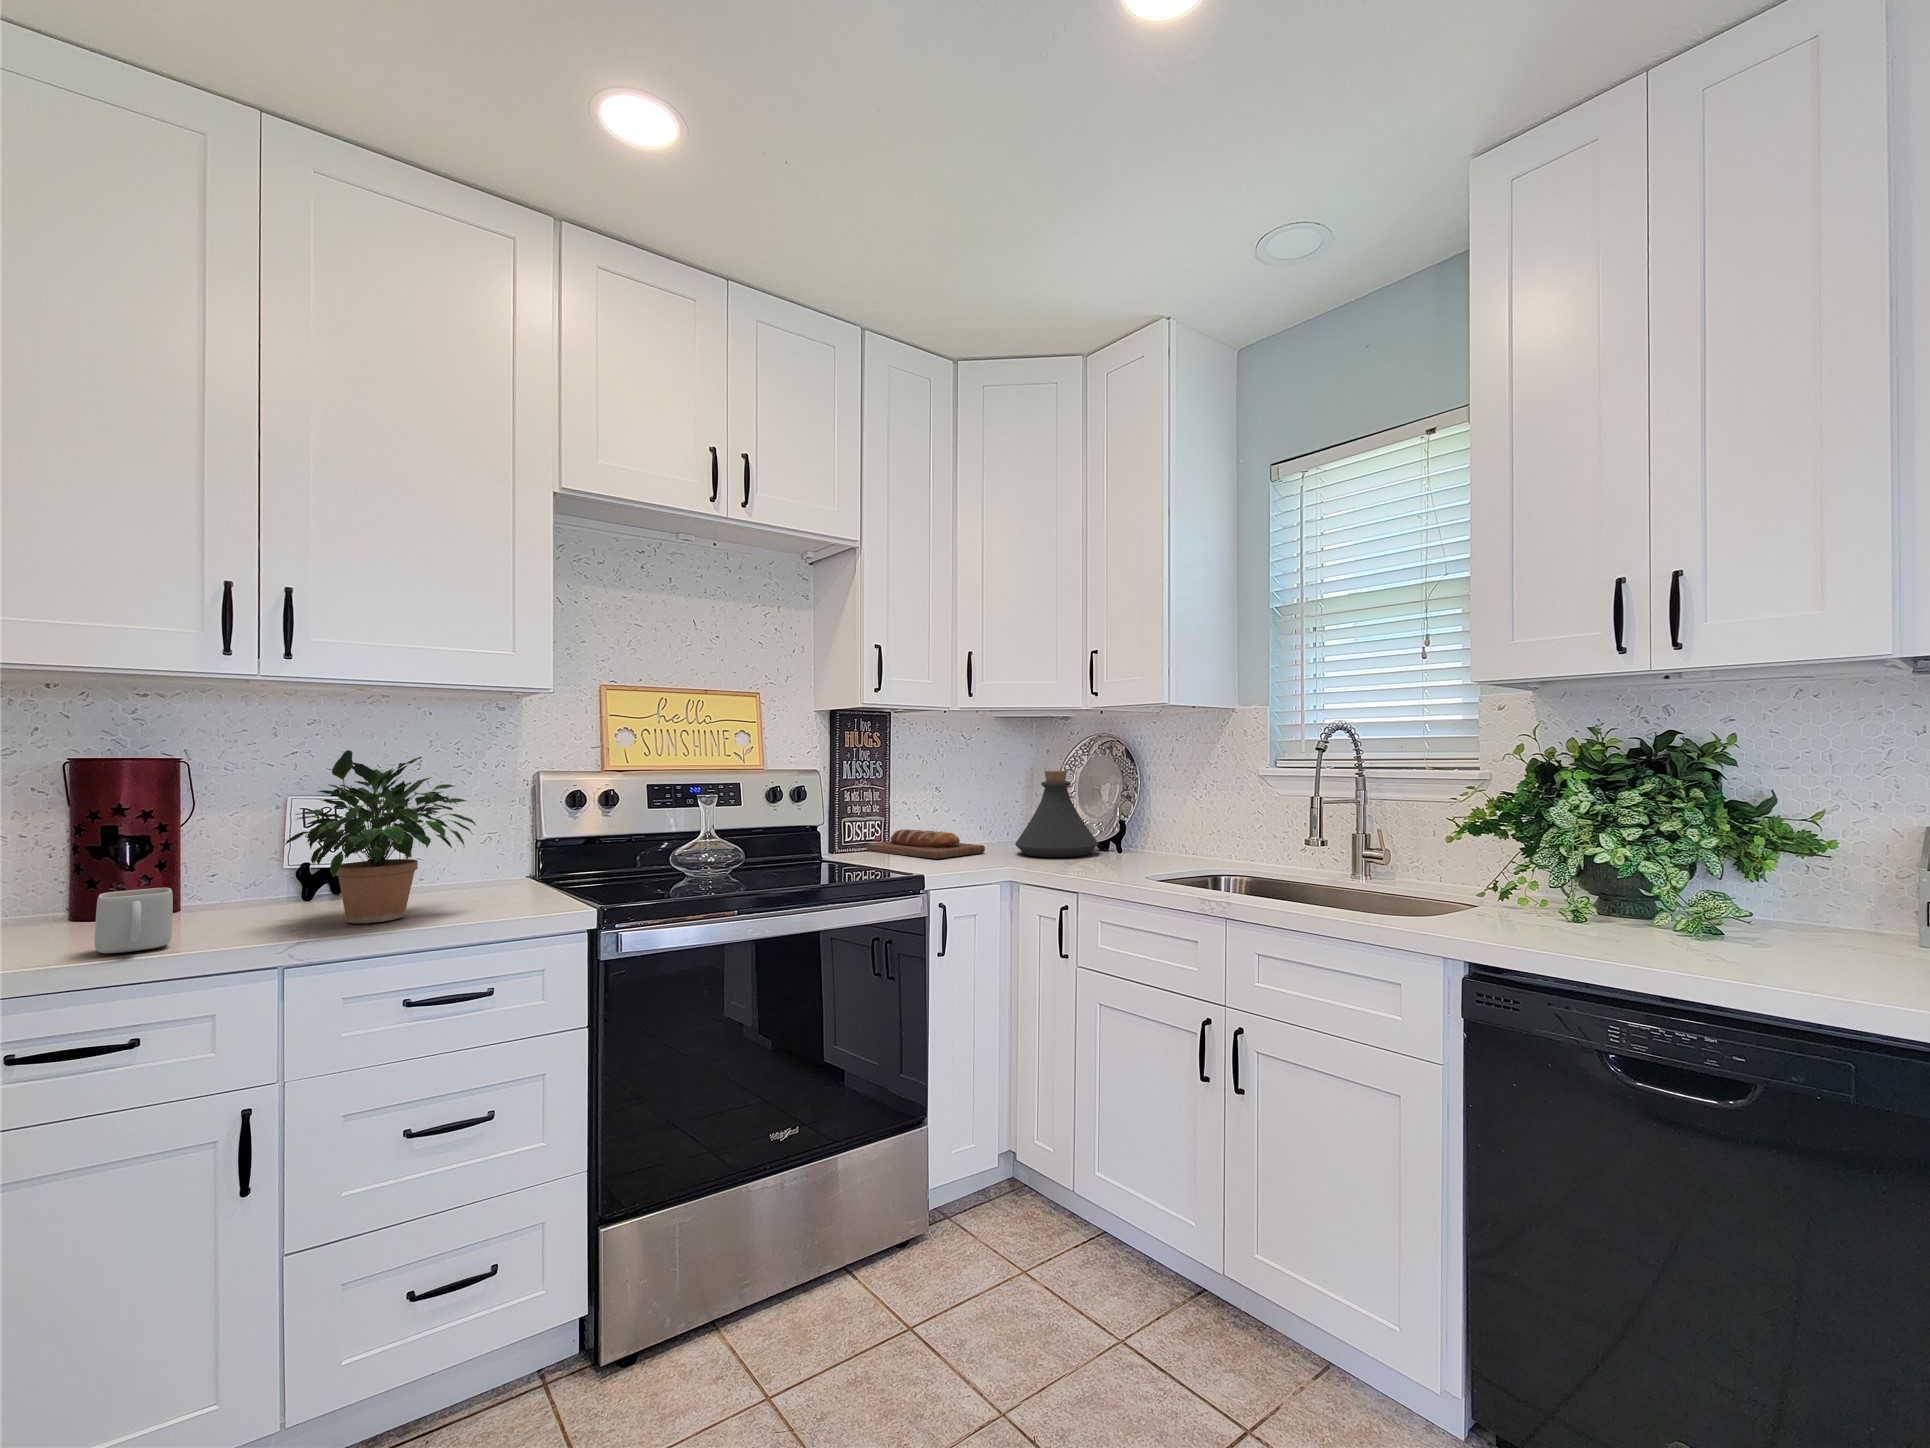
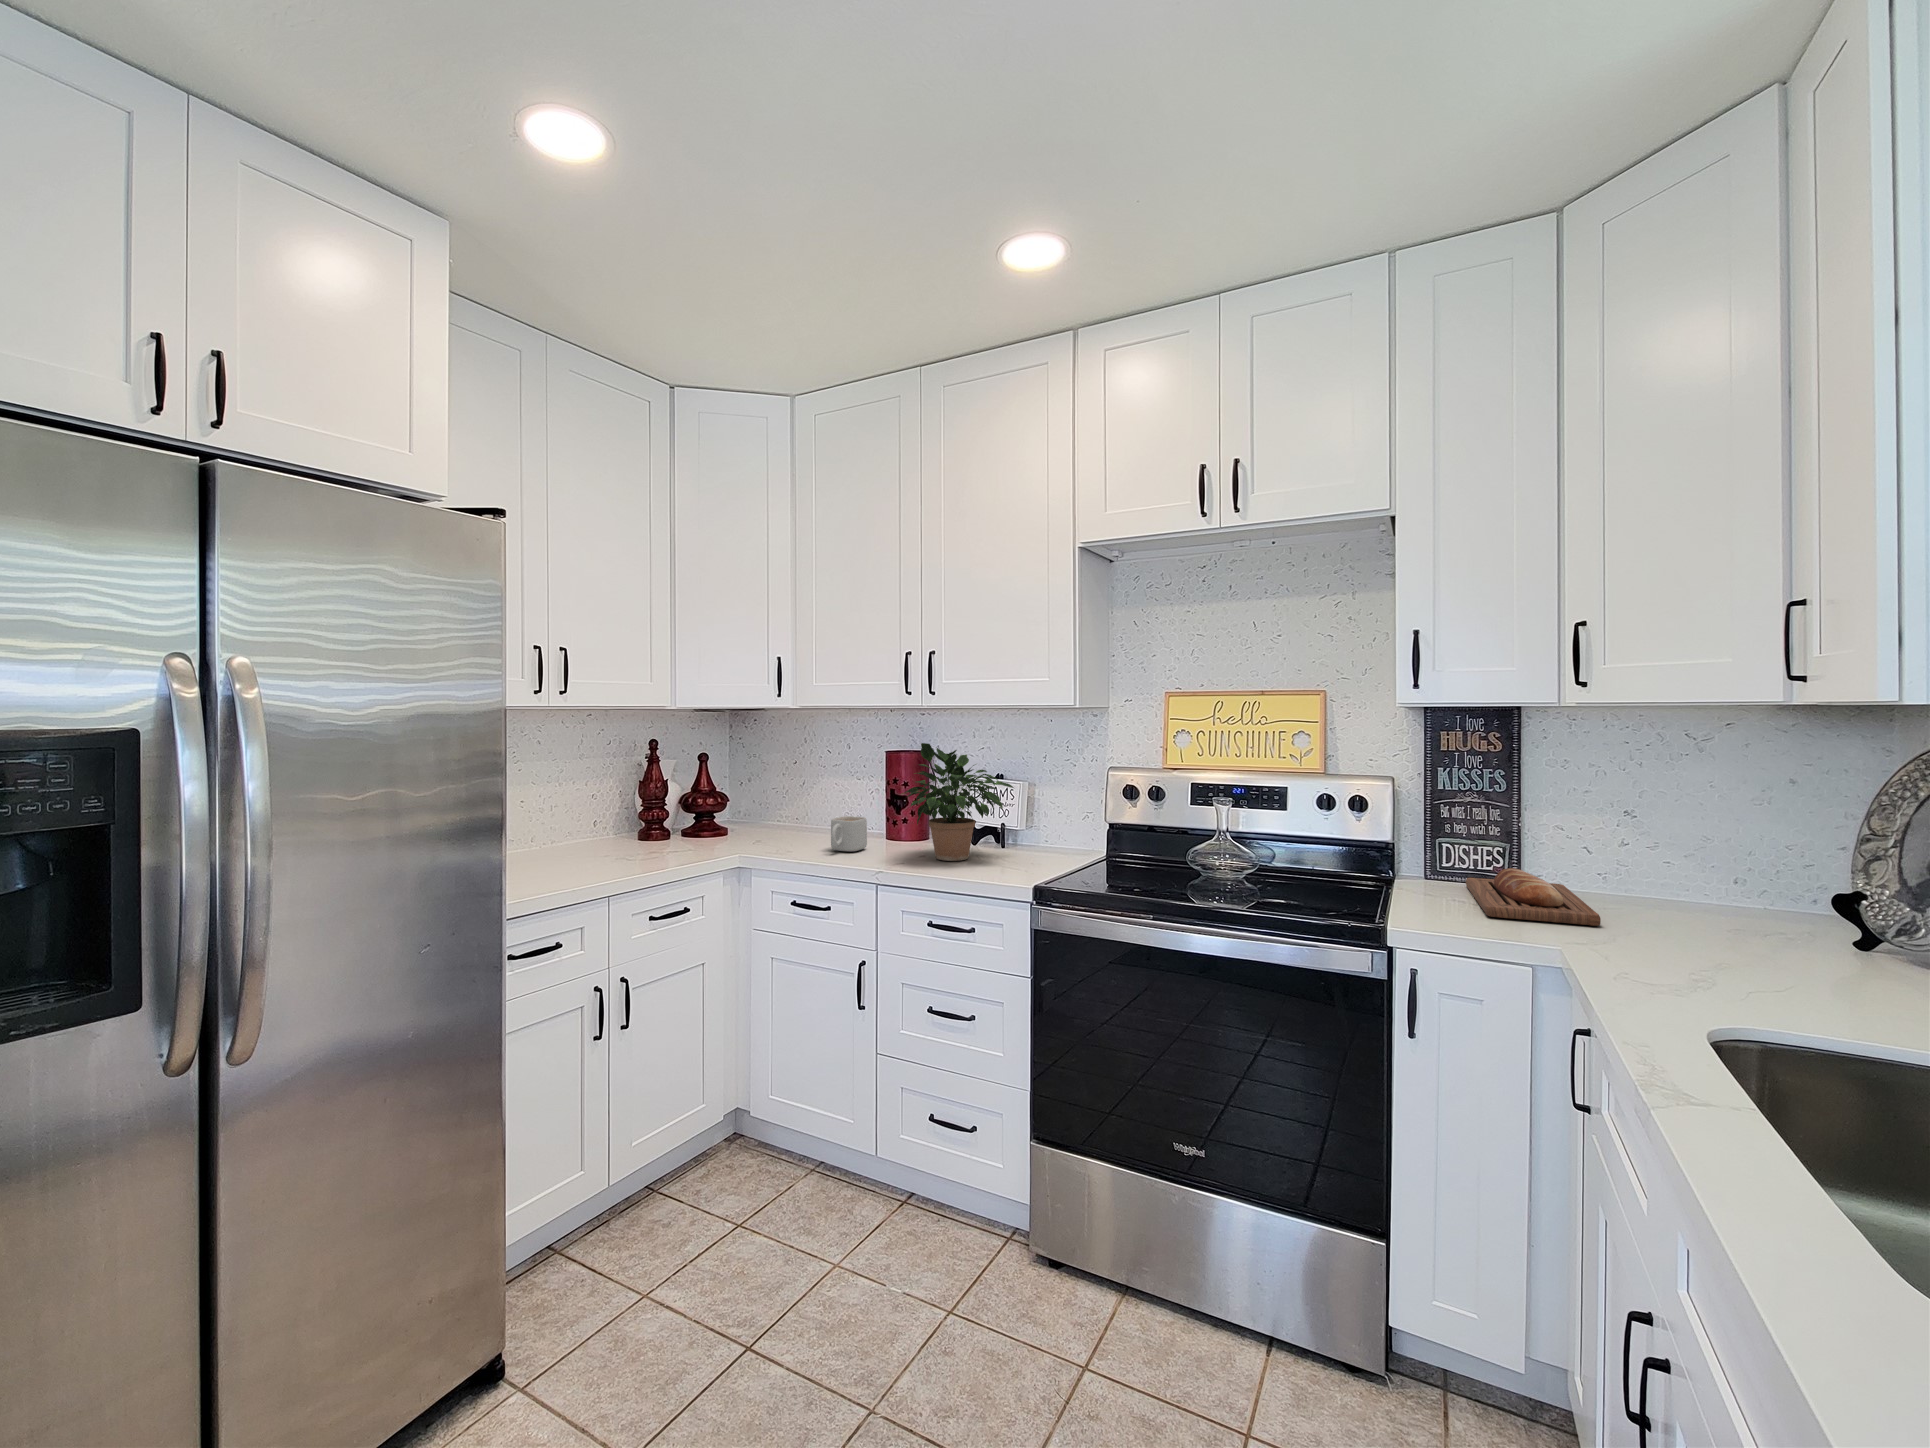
bottle: present [1015,771,1099,857] -> none [1628,818,1820,975]

